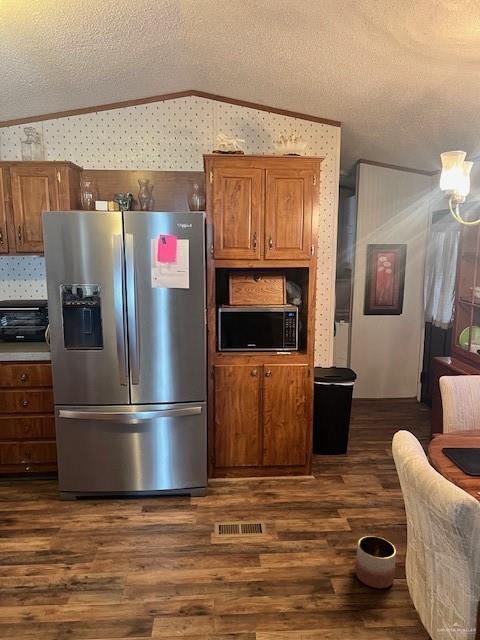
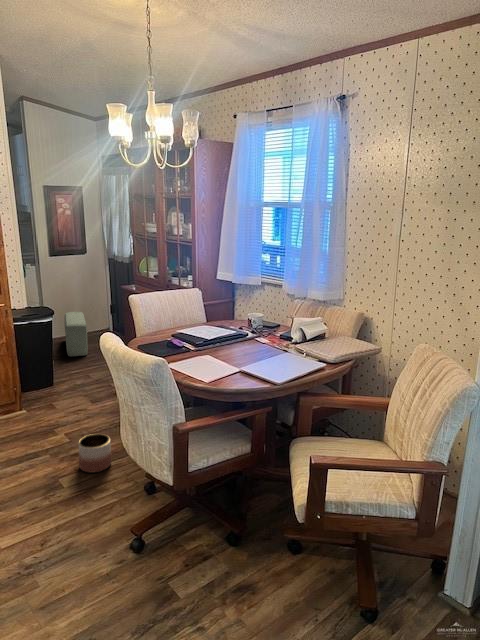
pouf: none [367,375,391,426] -> present [64,312,88,356]

